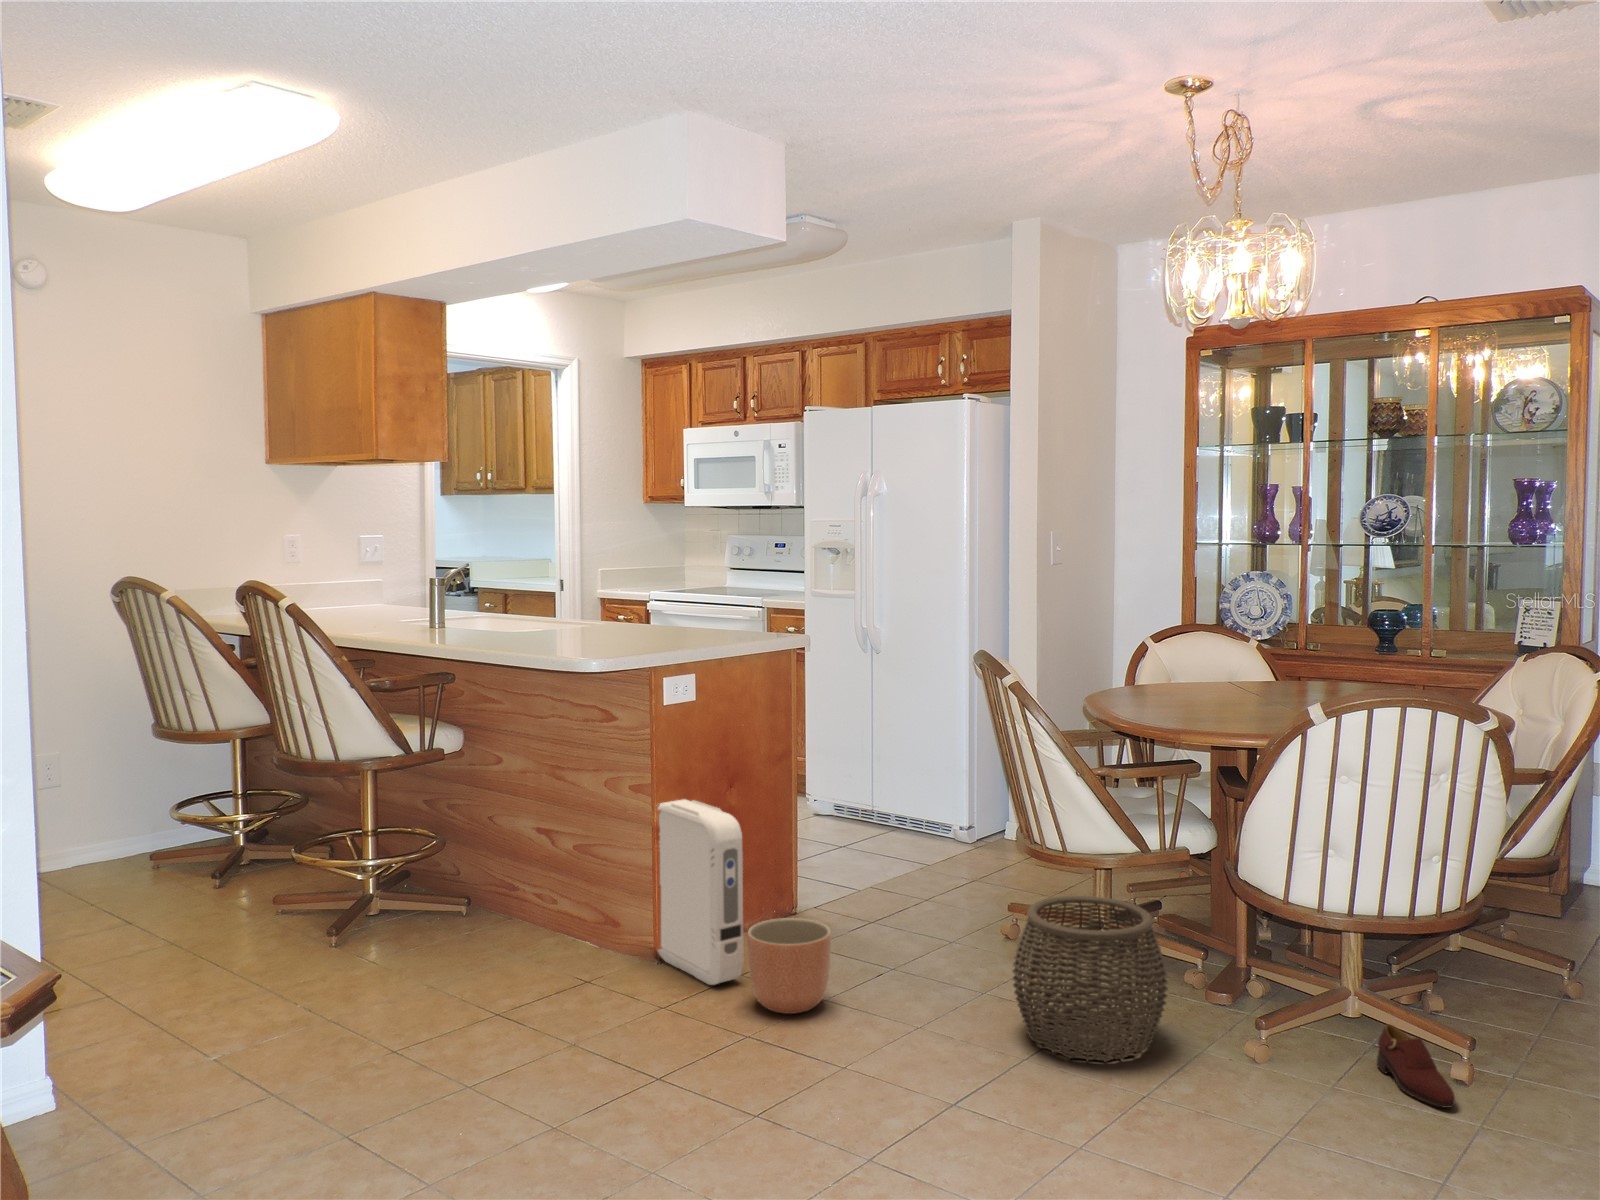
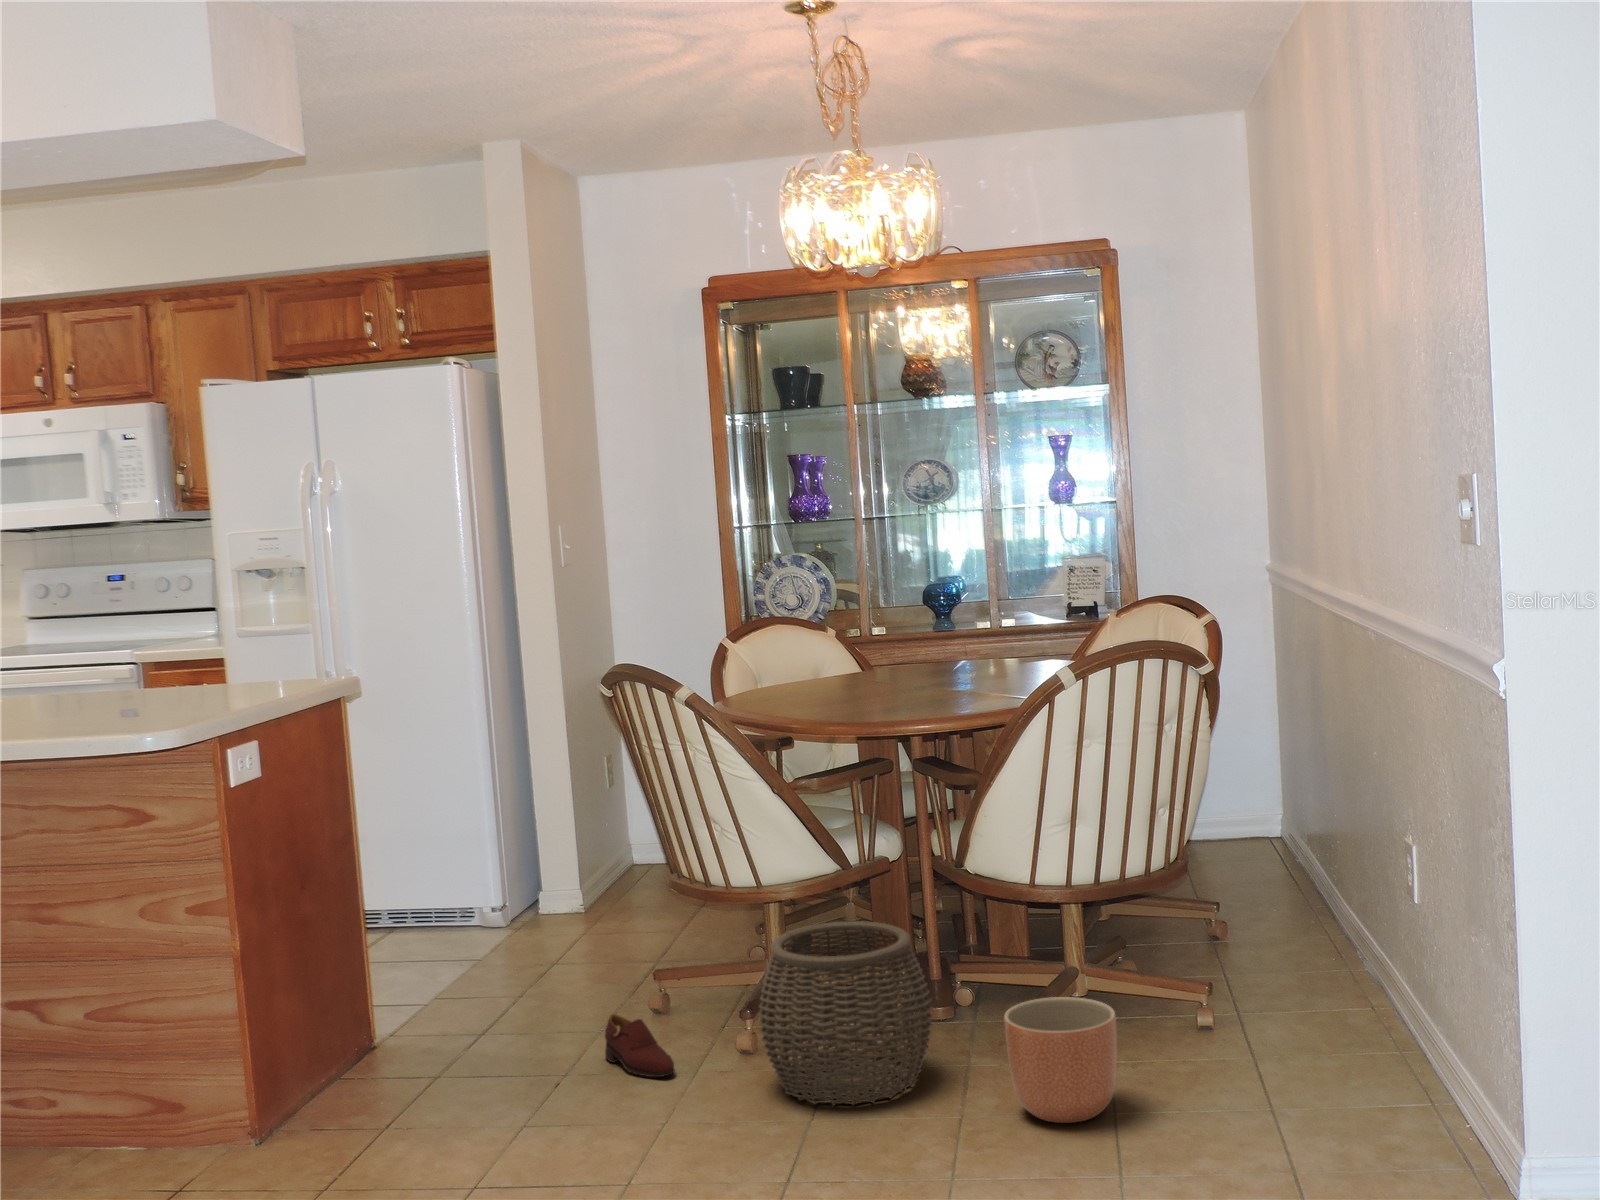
air purifier: present [658,799,744,985] -> none [223,912,399,1151]
planter: present [748,918,831,1014] -> present [1004,997,1117,1123]
shoe: present [1377,1024,1455,1107] -> present [605,1014,674,1077]

